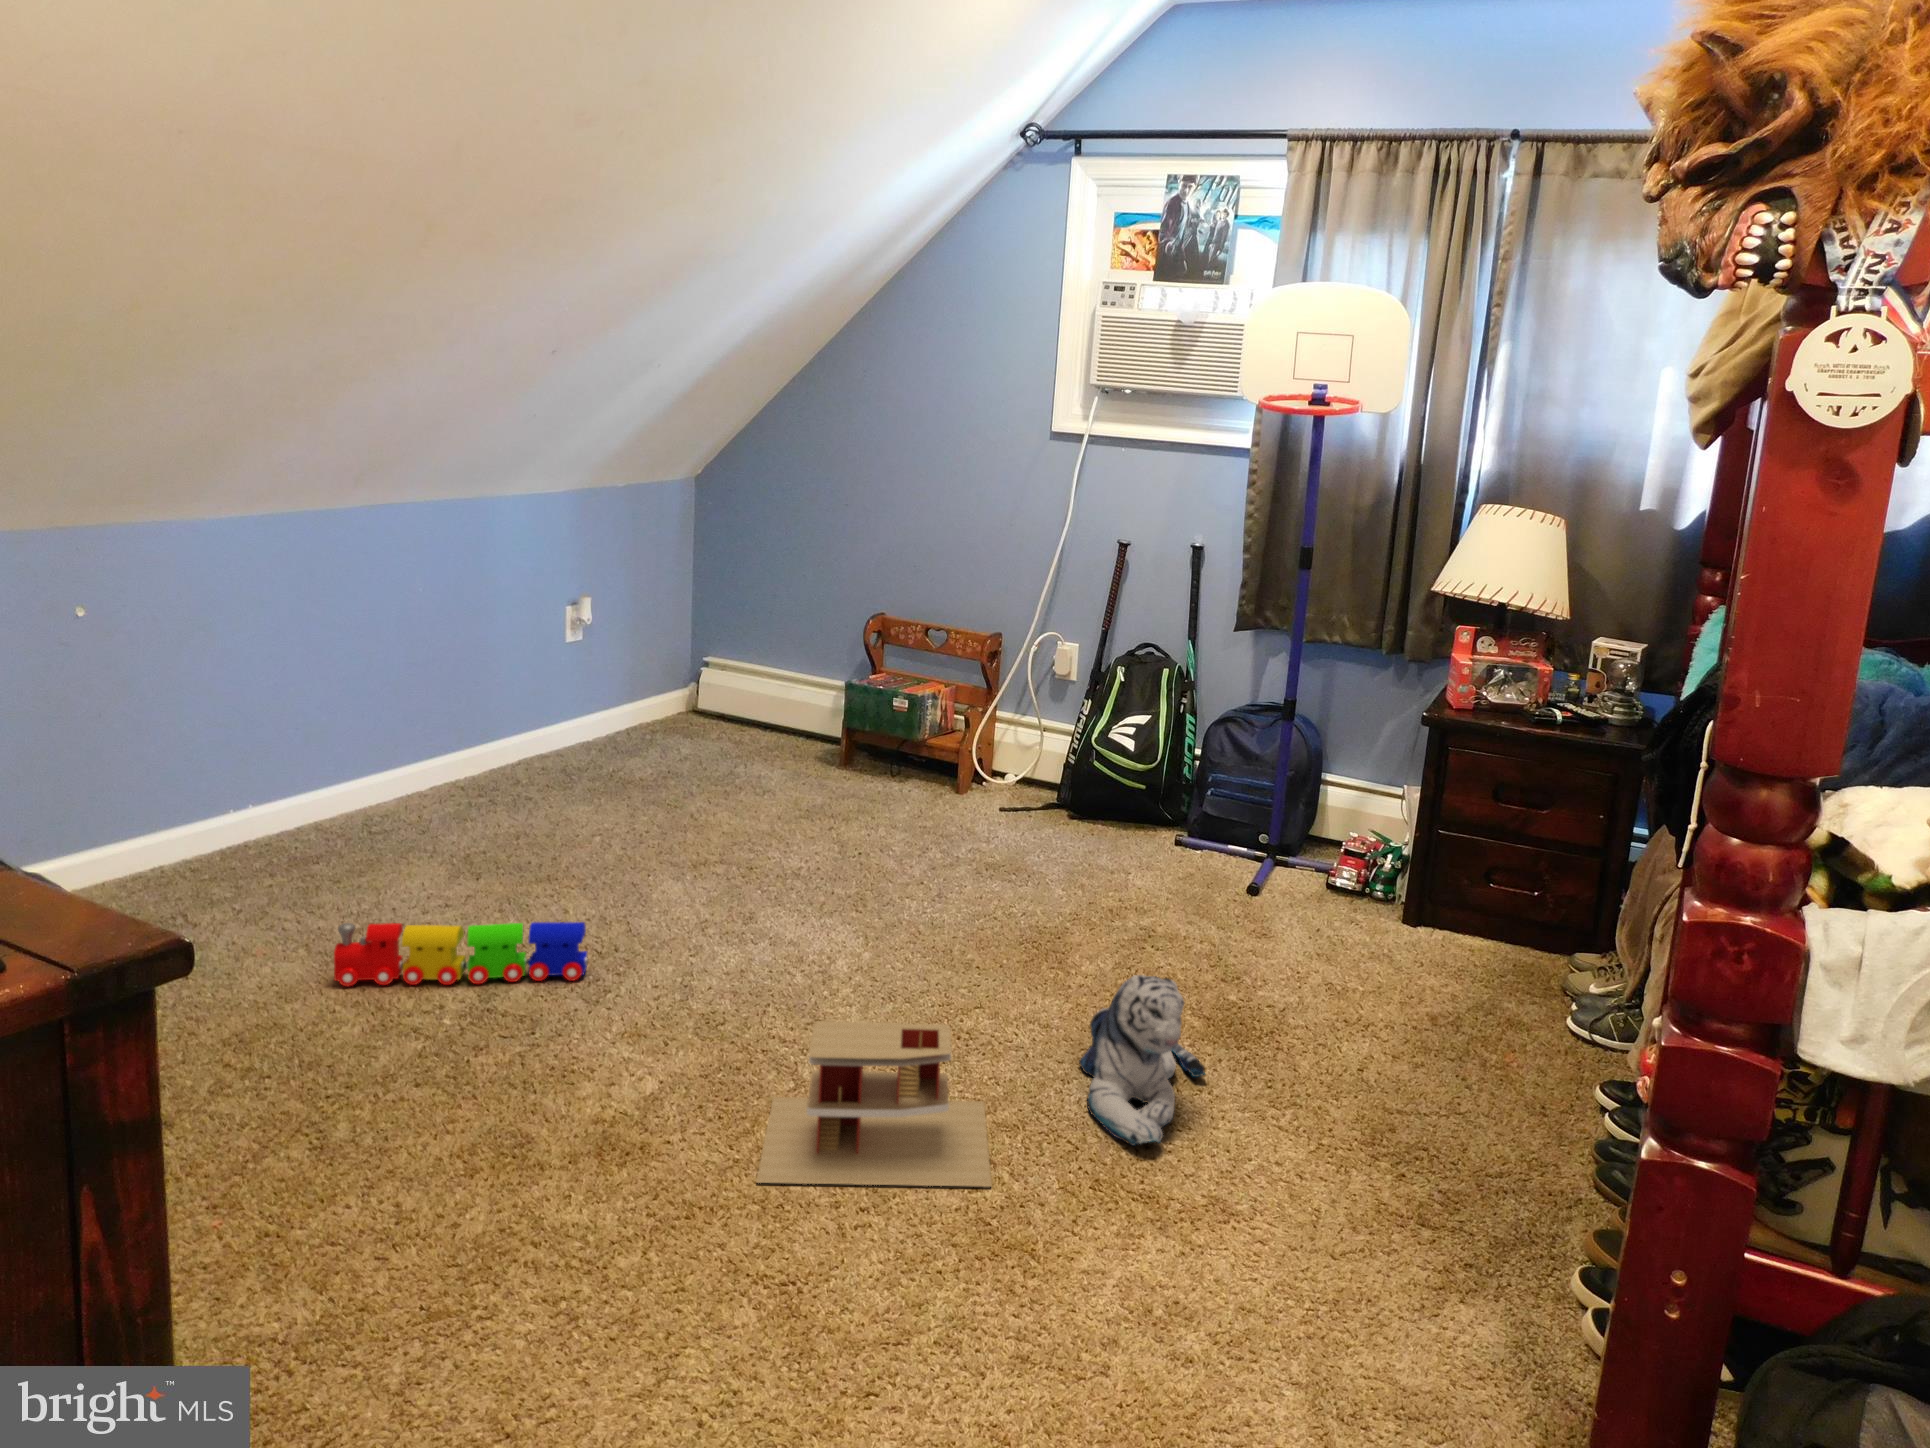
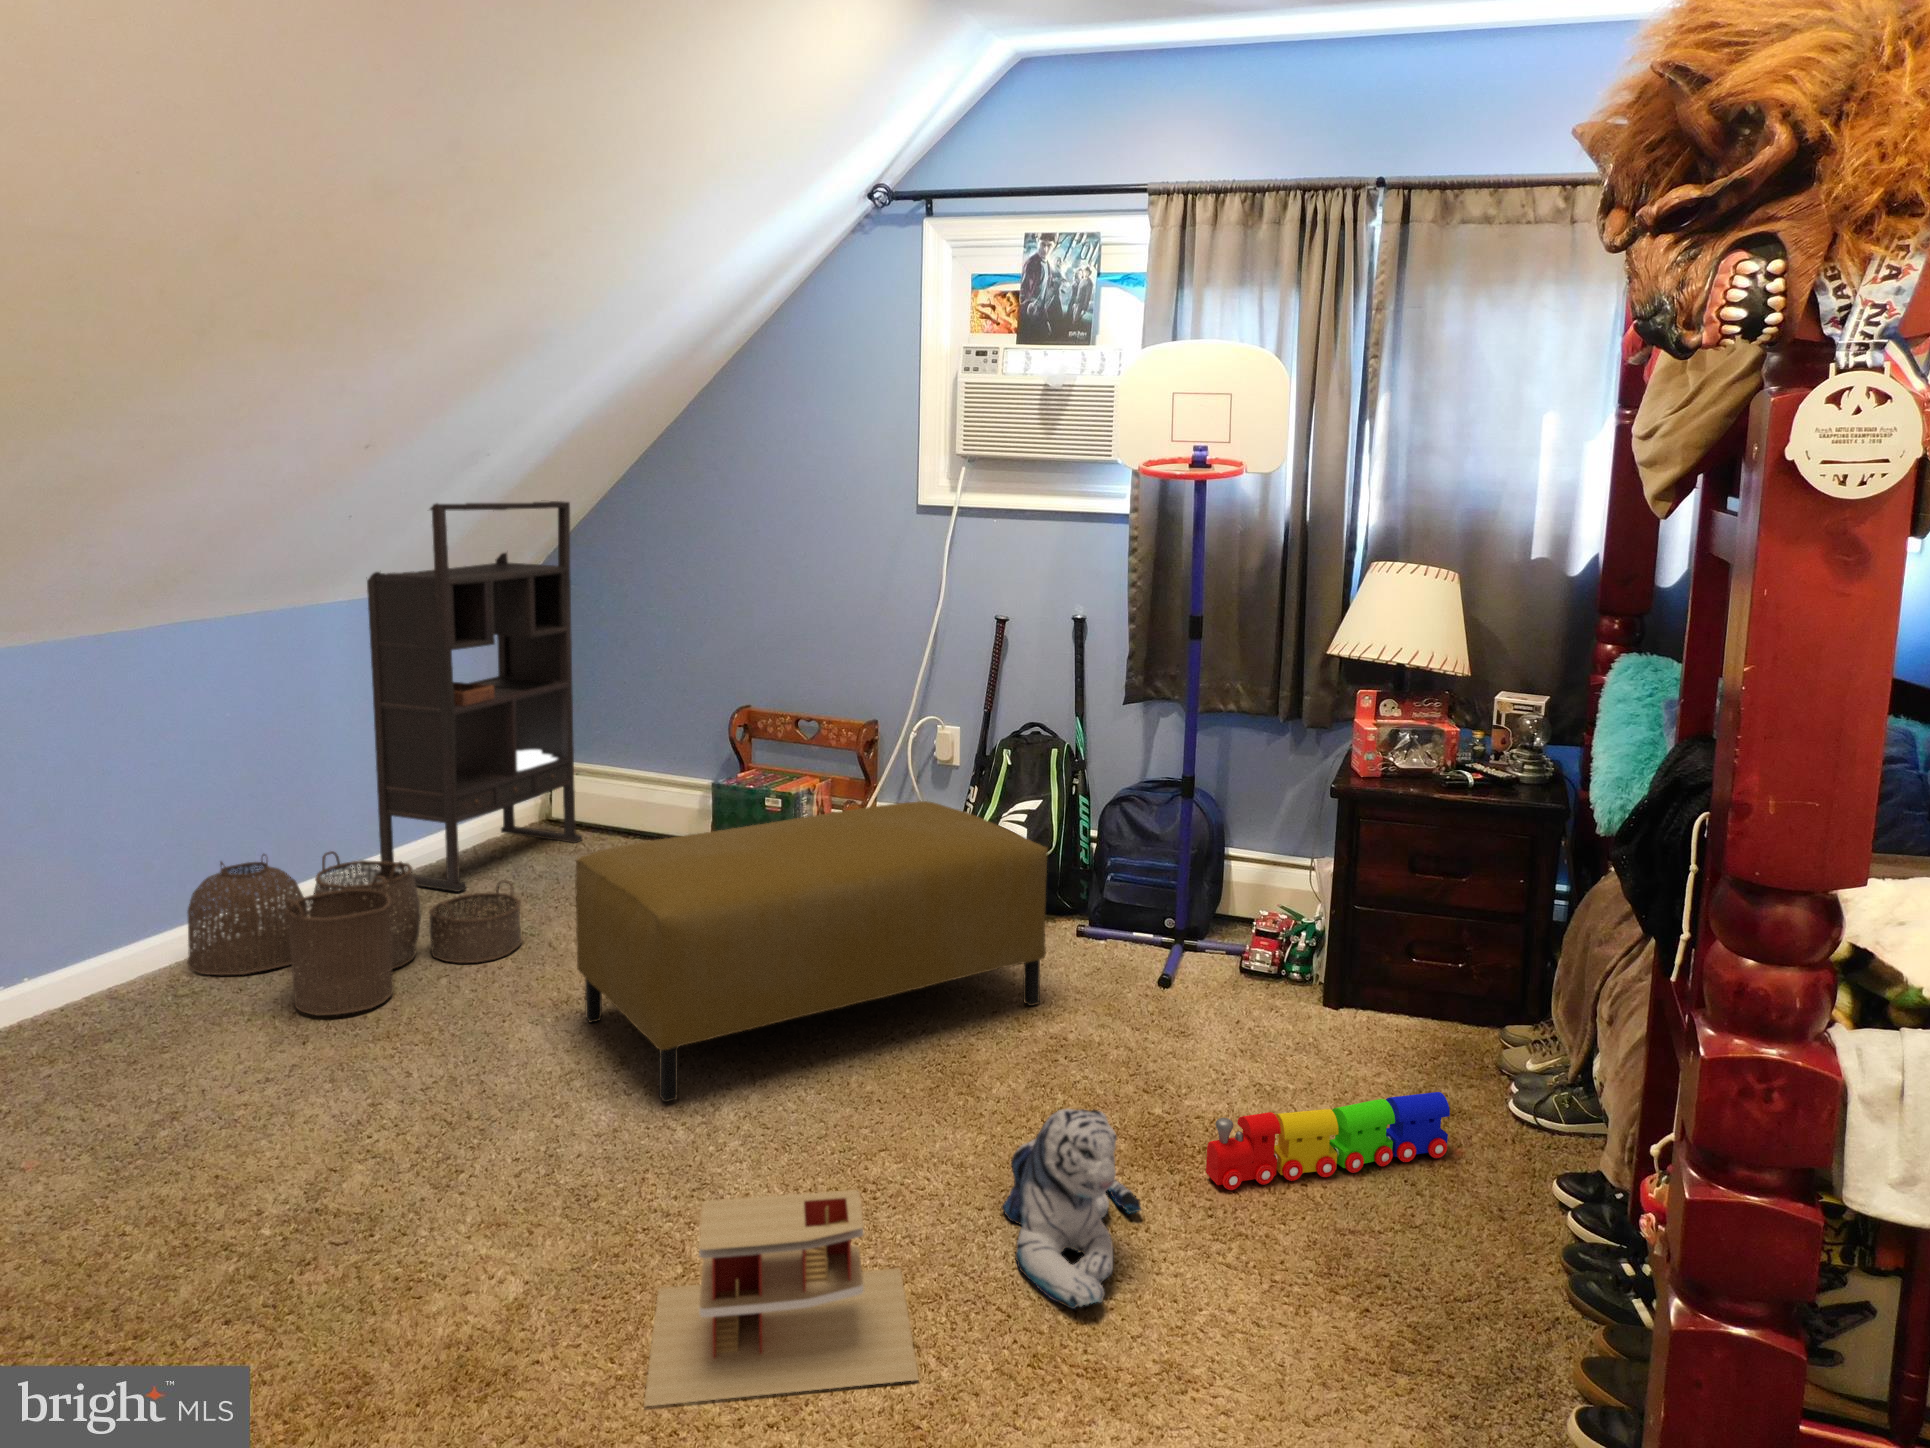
bookshelf: none [541,406,728,769] -> present [367,501,582,892]
ottoman: none [716,709,1149,954] -> present [575,801,1048,1102]
woven basket: none [379,718,668,861] -> present [187,851,522,1015]
toy train: present [334,922,588,986] -> present [1206,1092,1450,1190]

